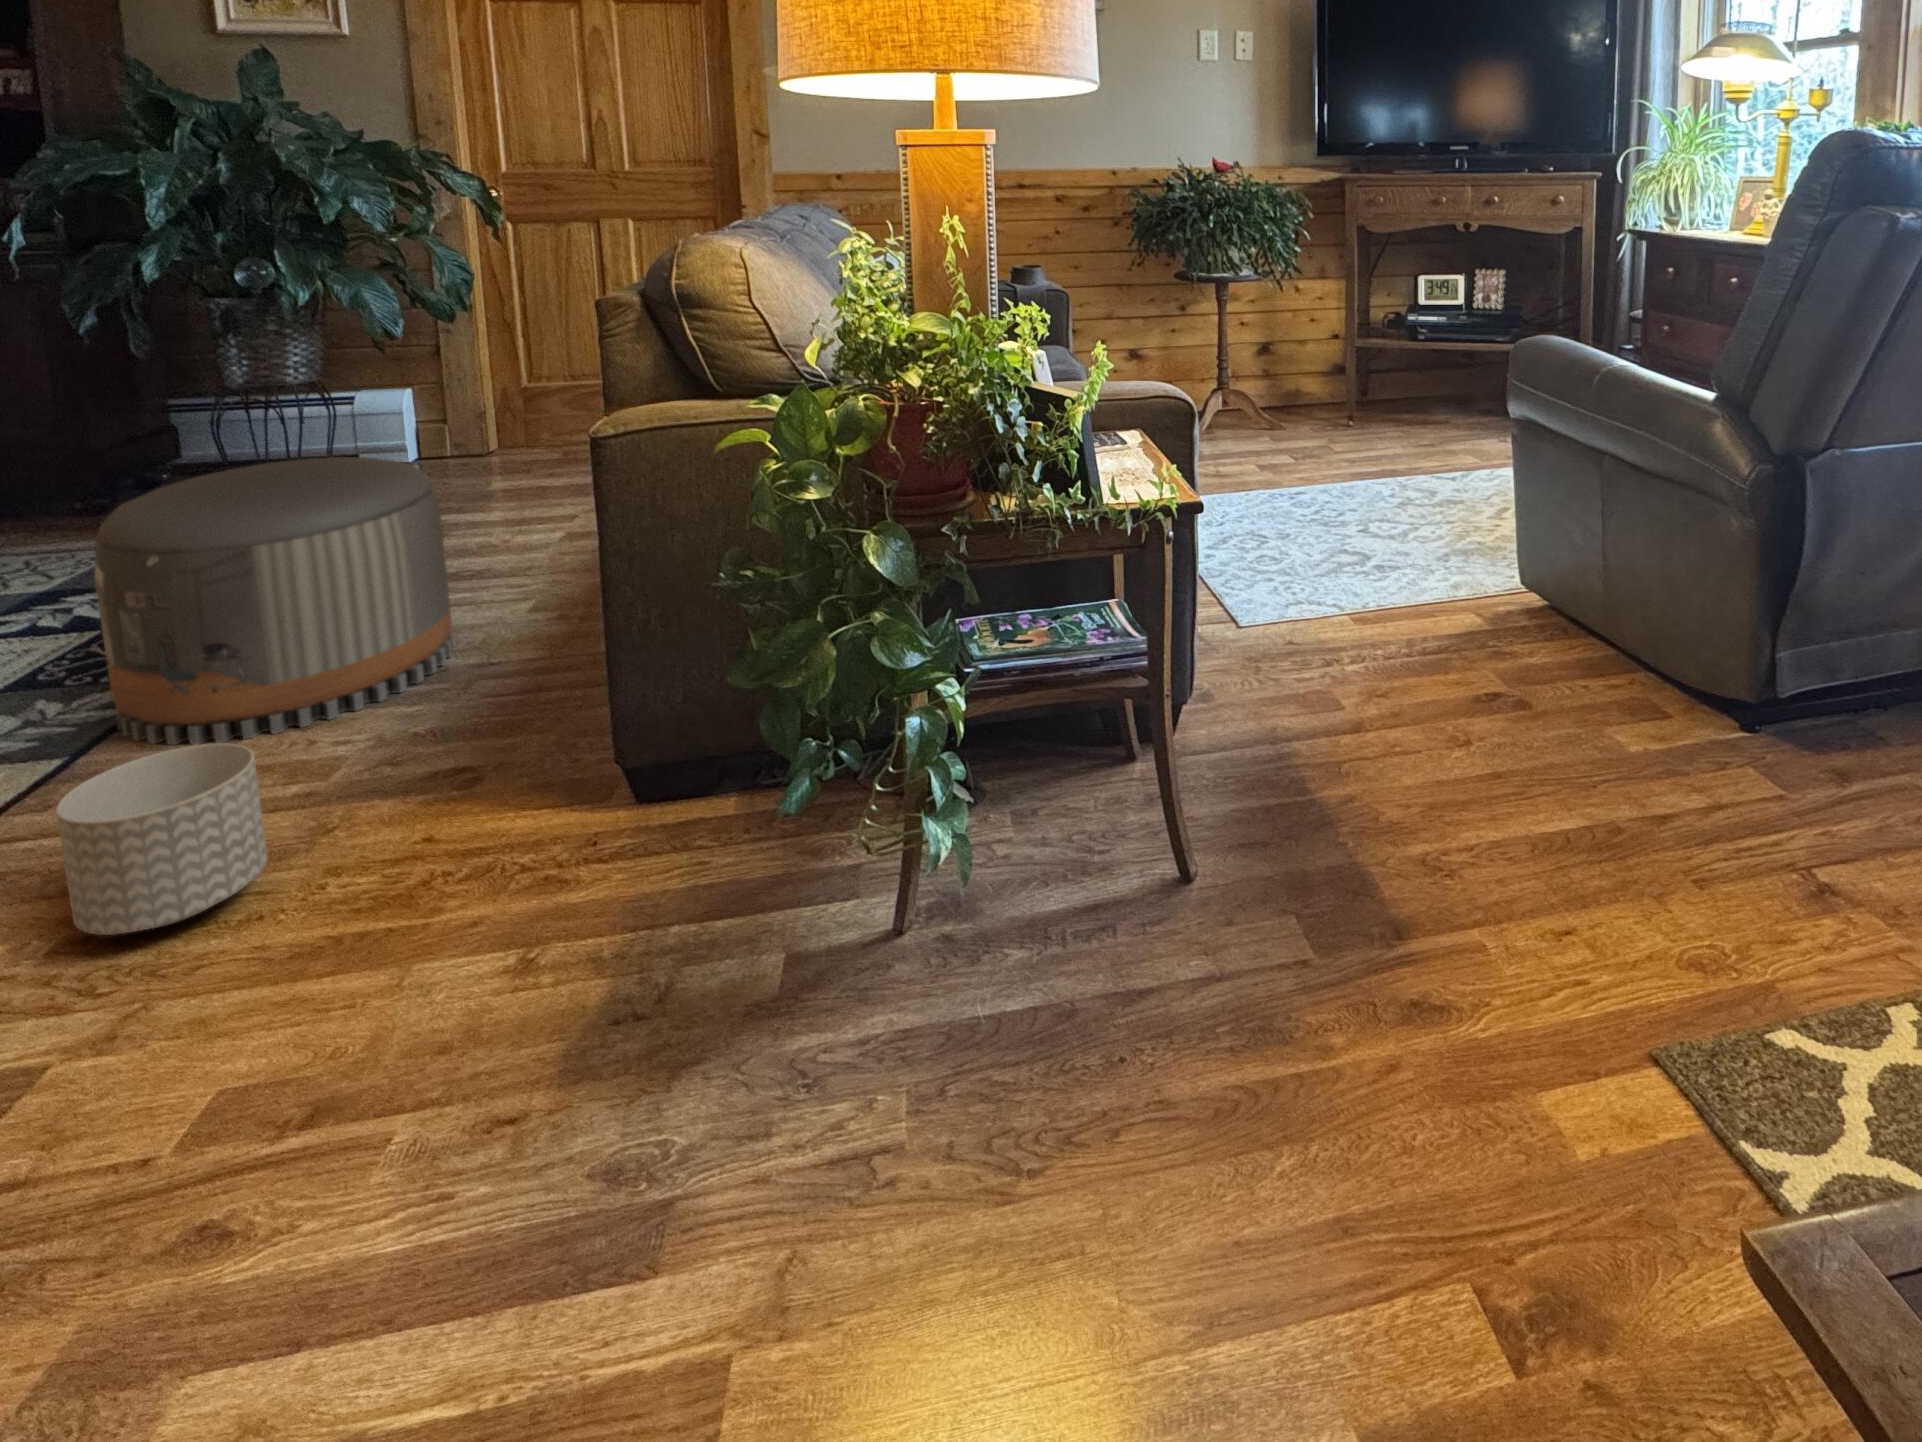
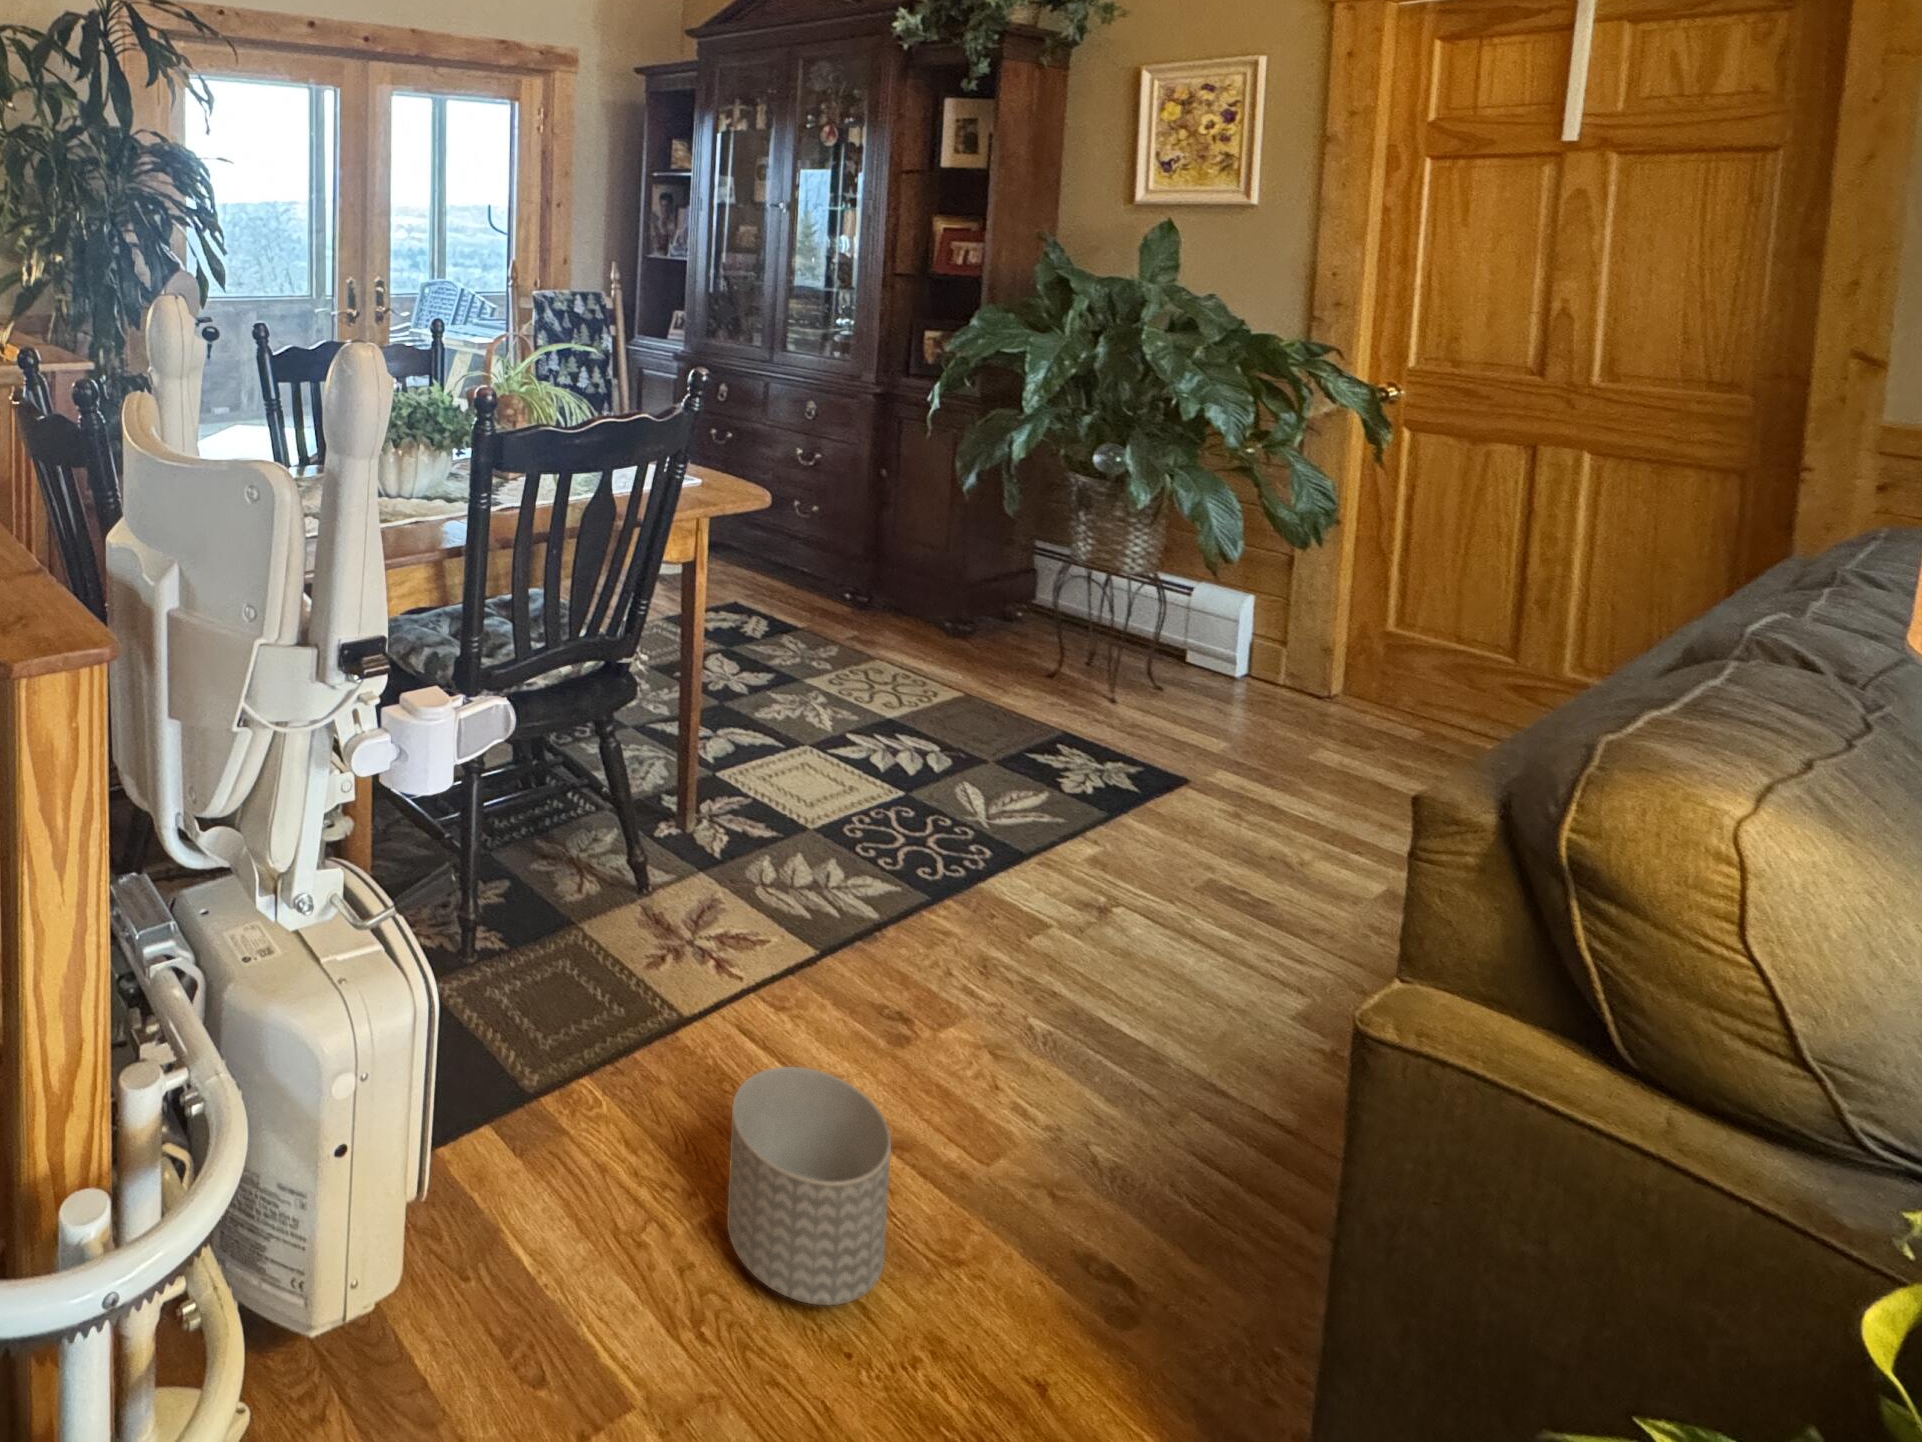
pouf: present [94,457,454,745] -> none [867,712,1195,1077]

